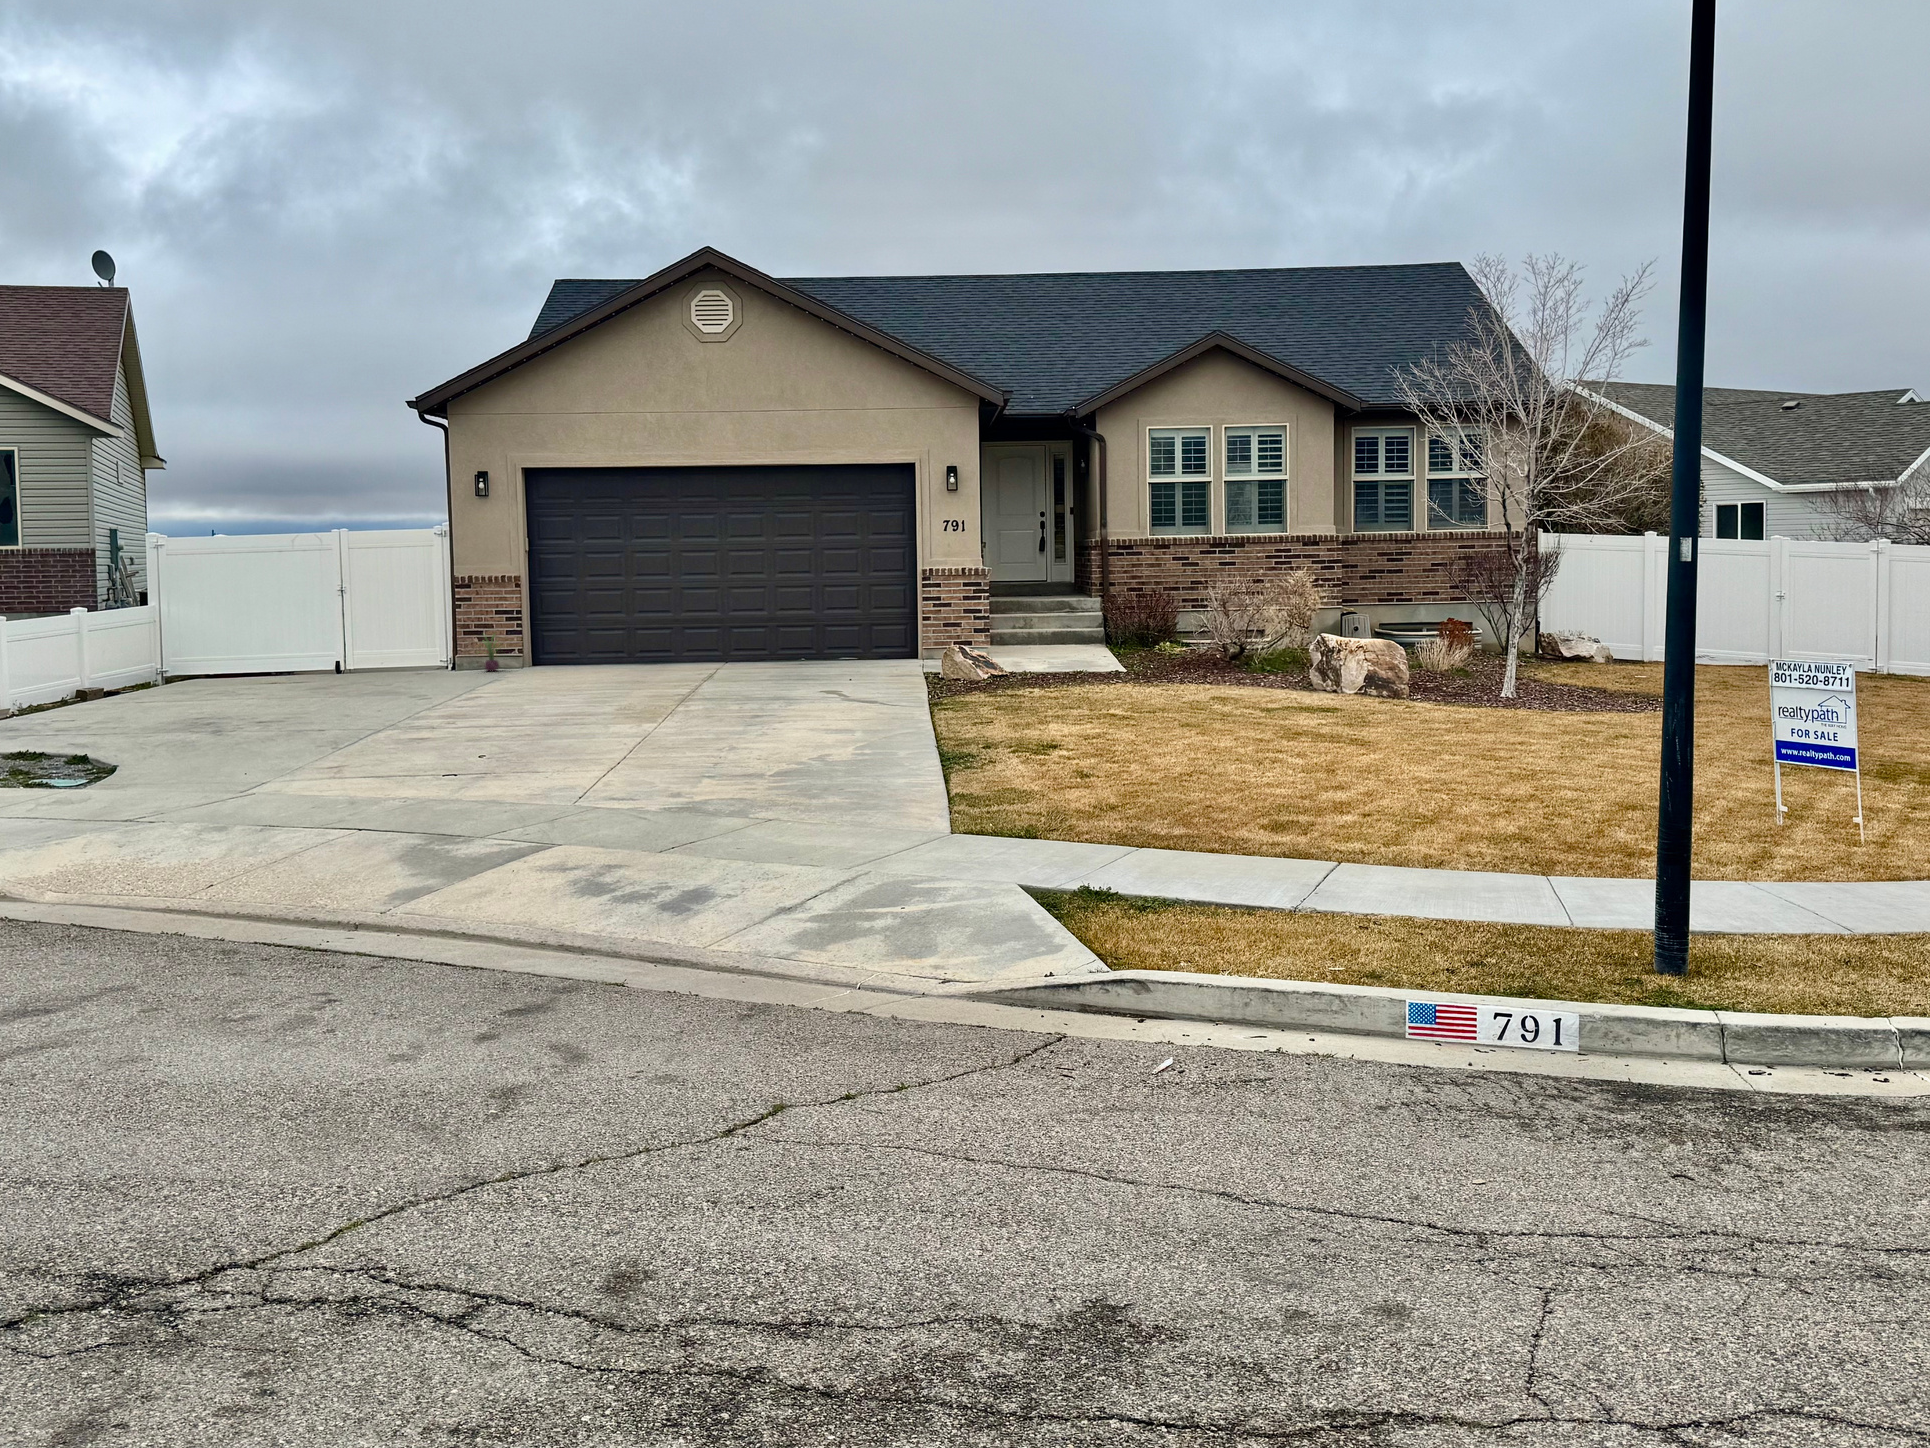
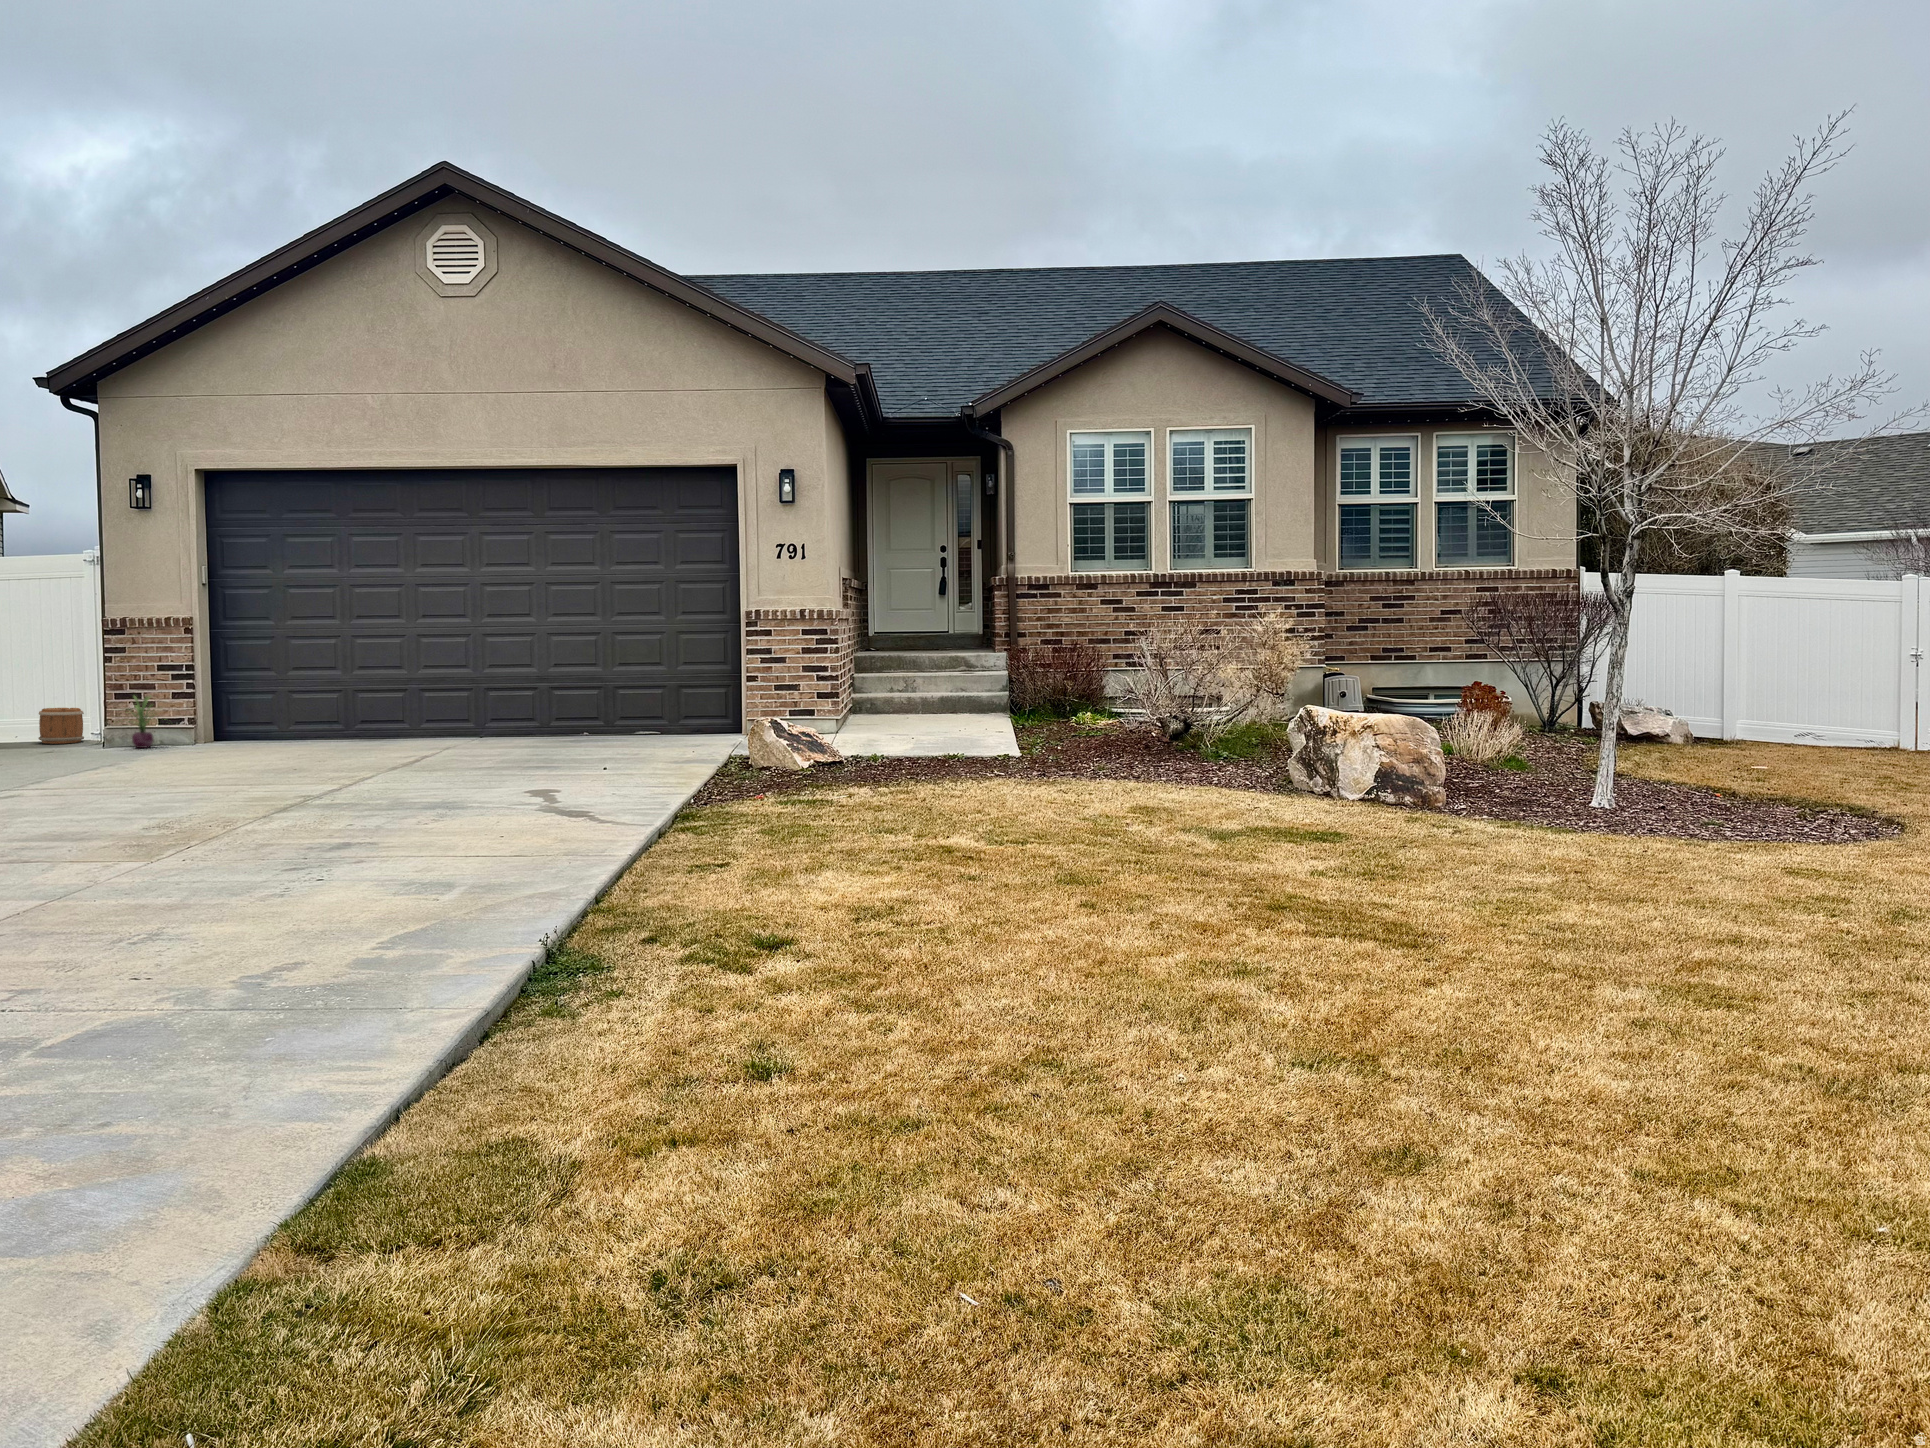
bucket: none [407,643,438,669] -> present [38,708,84,744]

